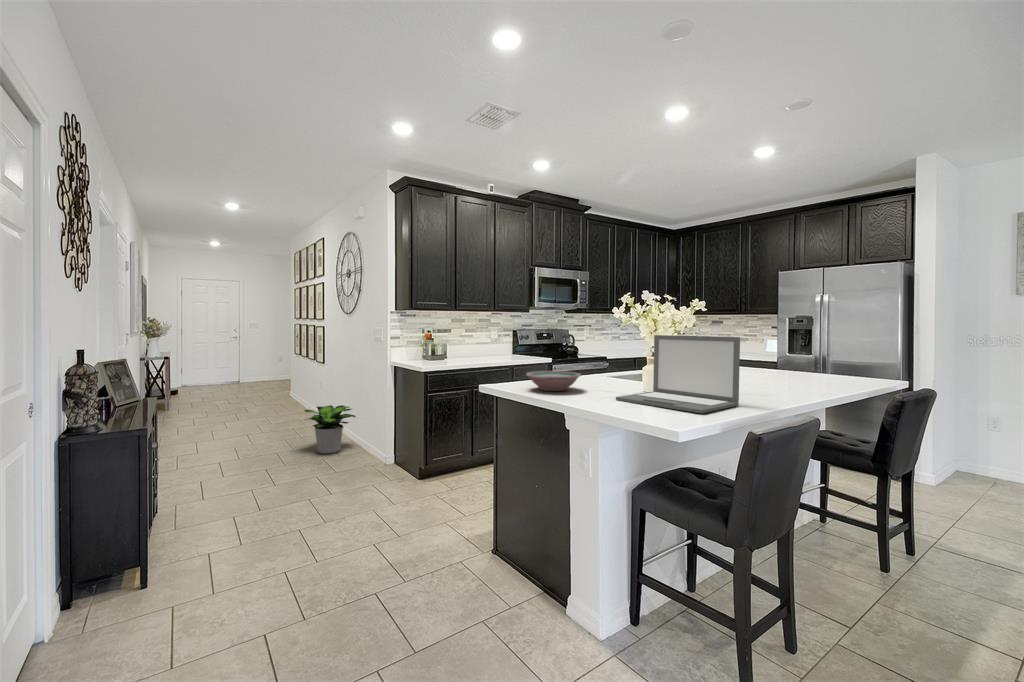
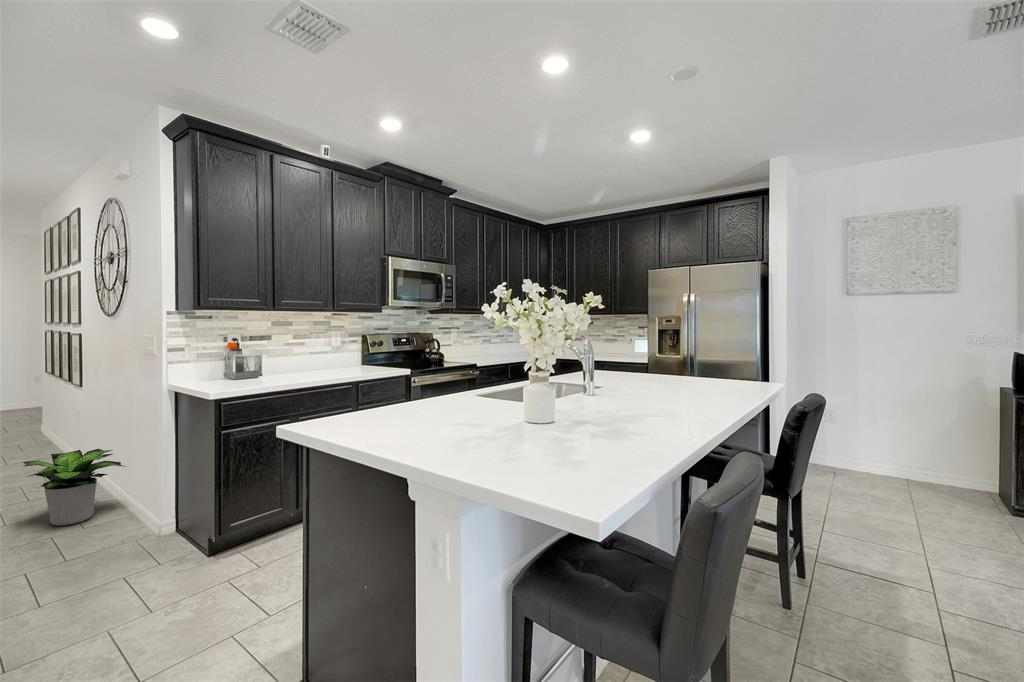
laptop: present [616,335,740,413] -> none [488,343,666,471]
bowl: present [526,371,581,391] -> none [346,399,435,434]

